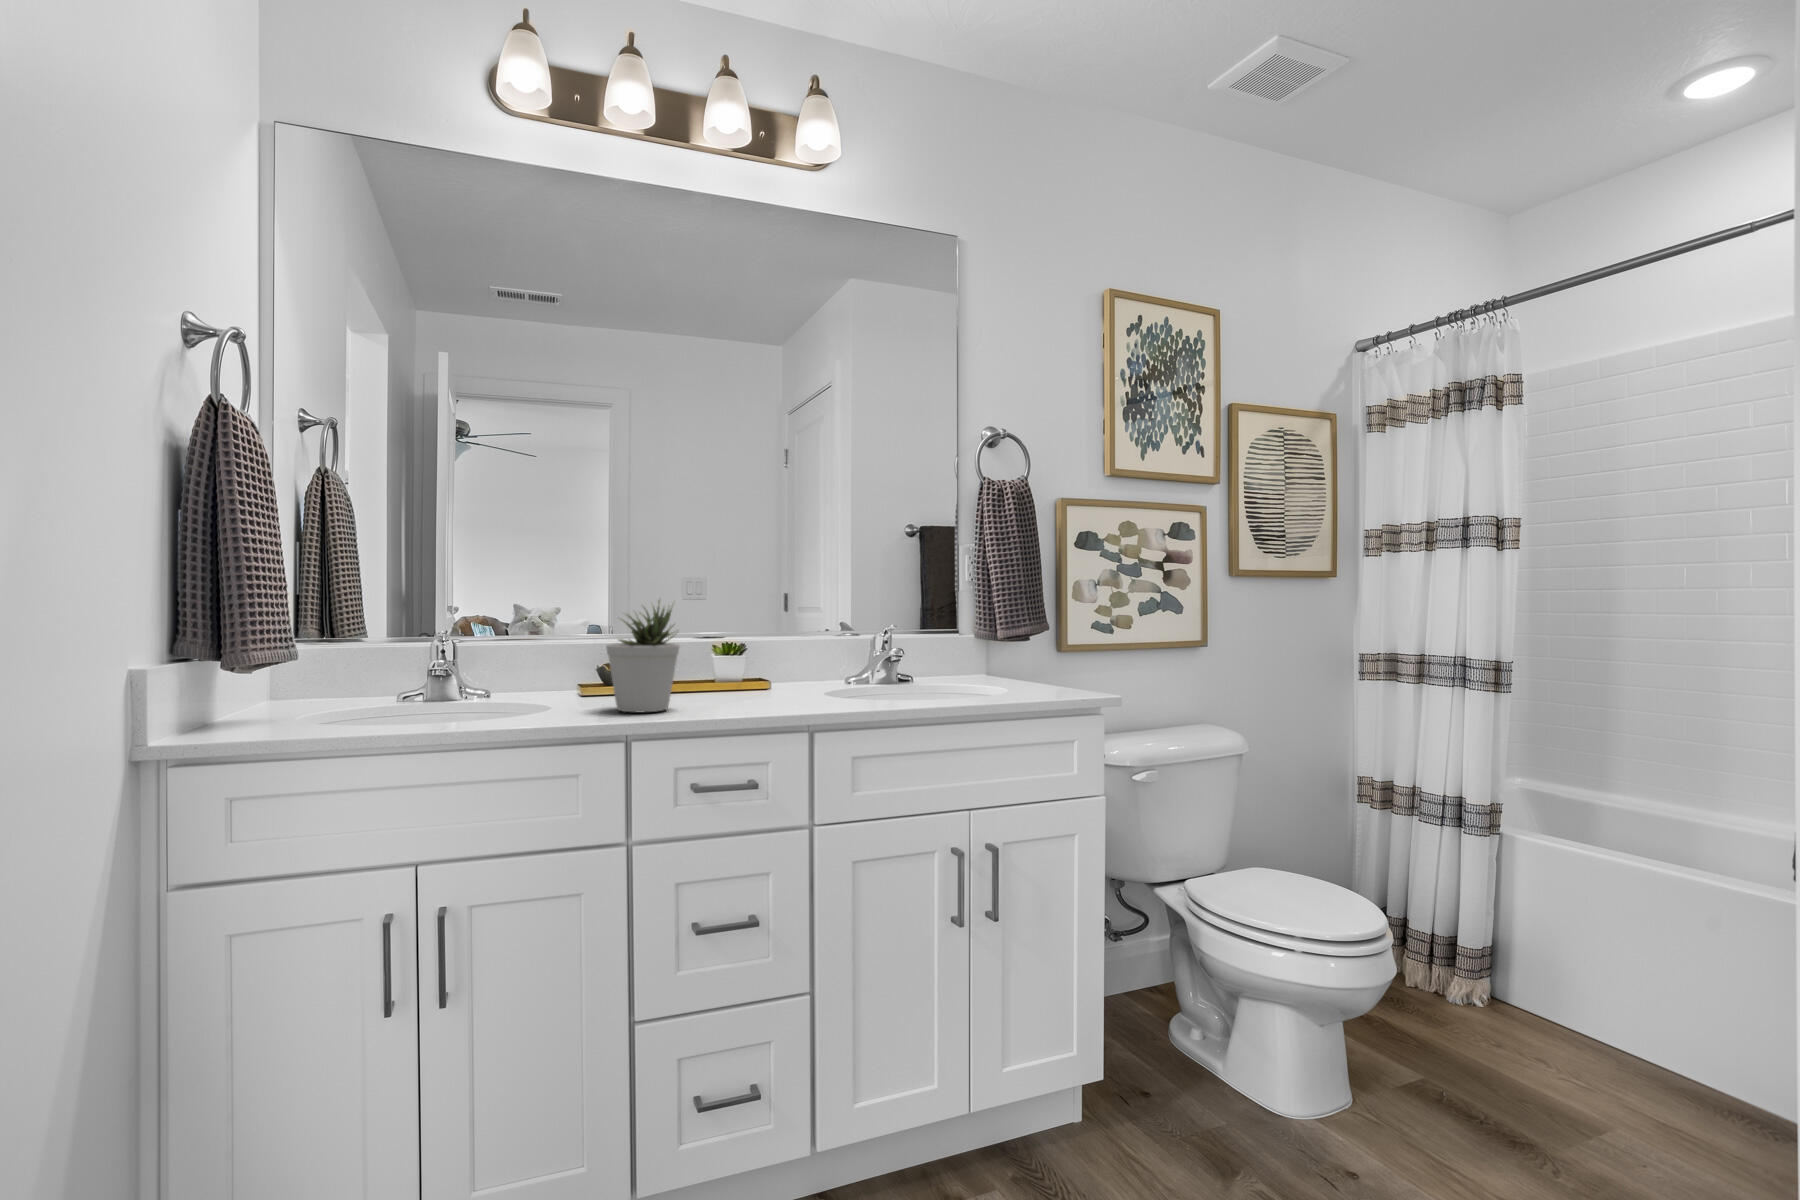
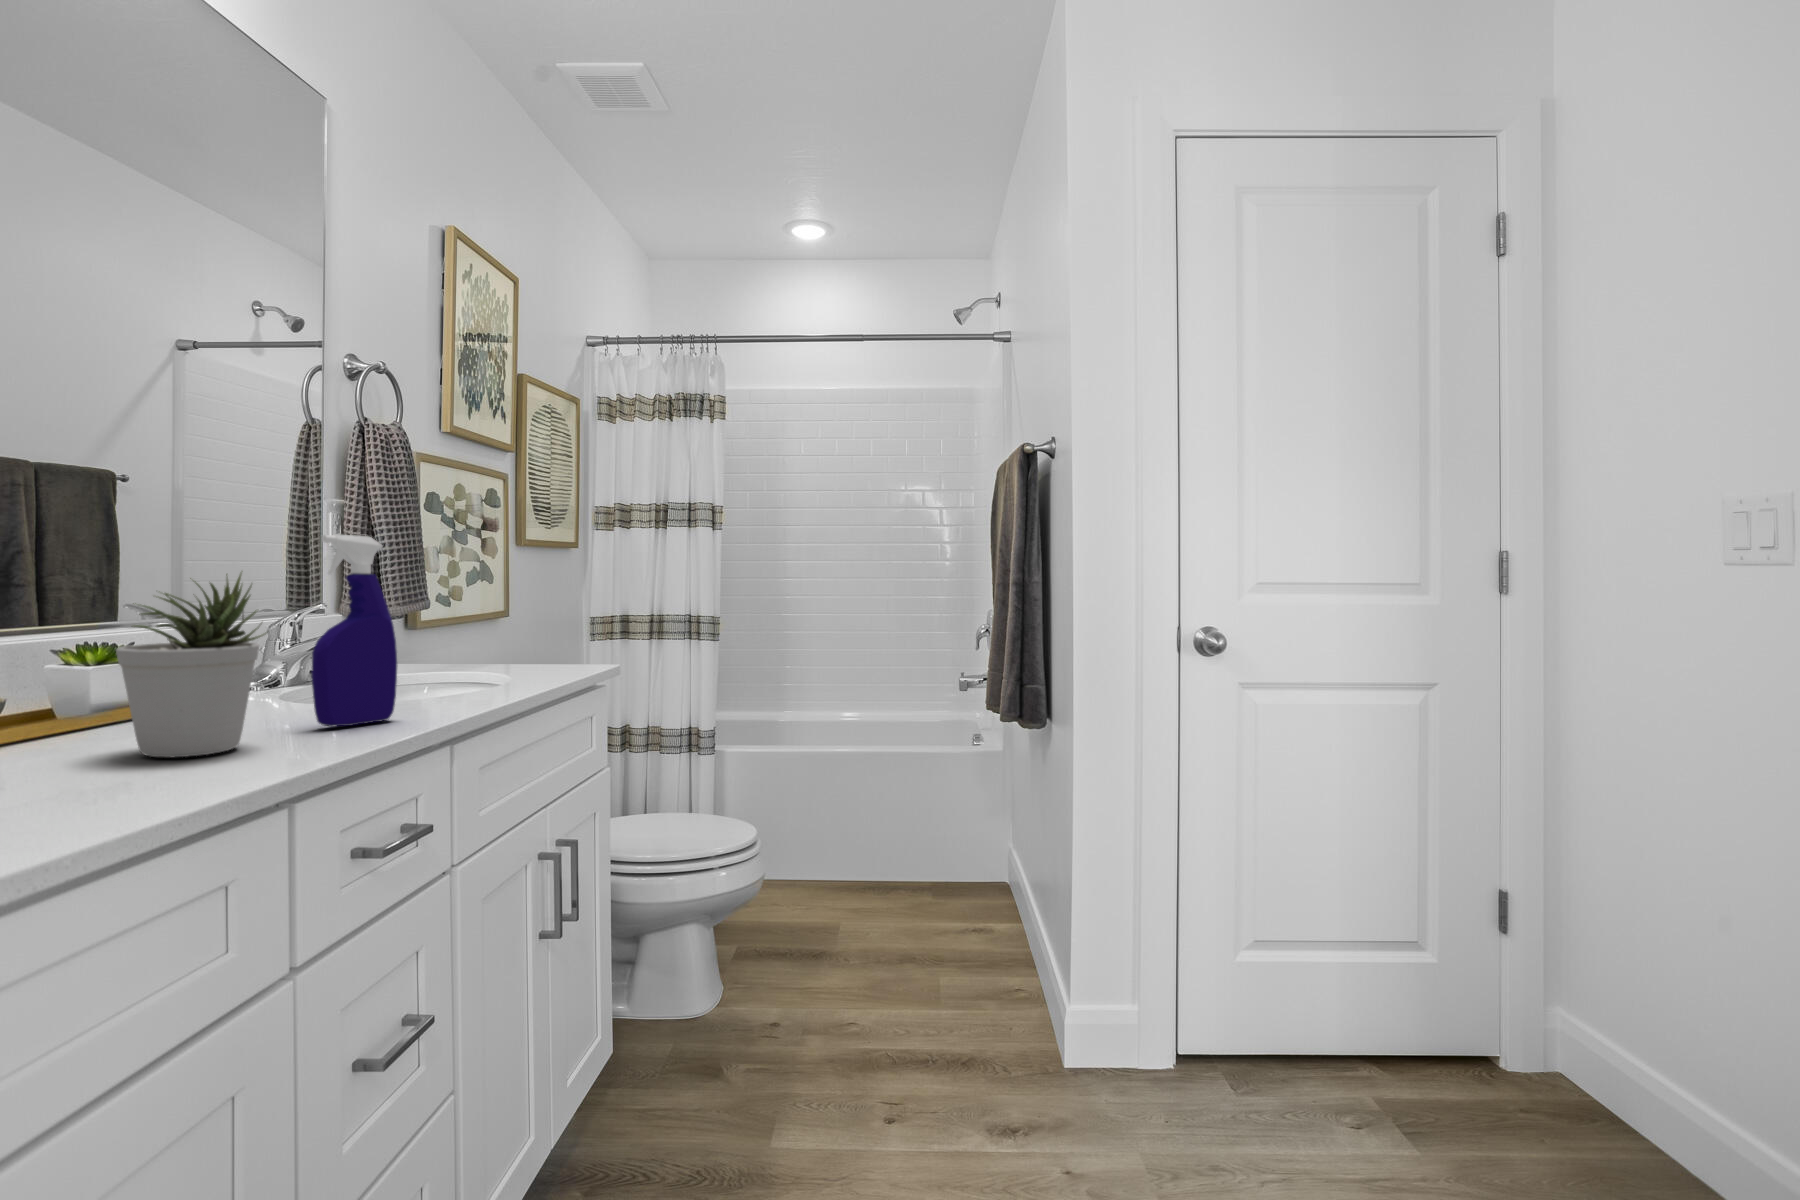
spray bottle: none [729,572,789,710] -> present [311,534,397,727]

